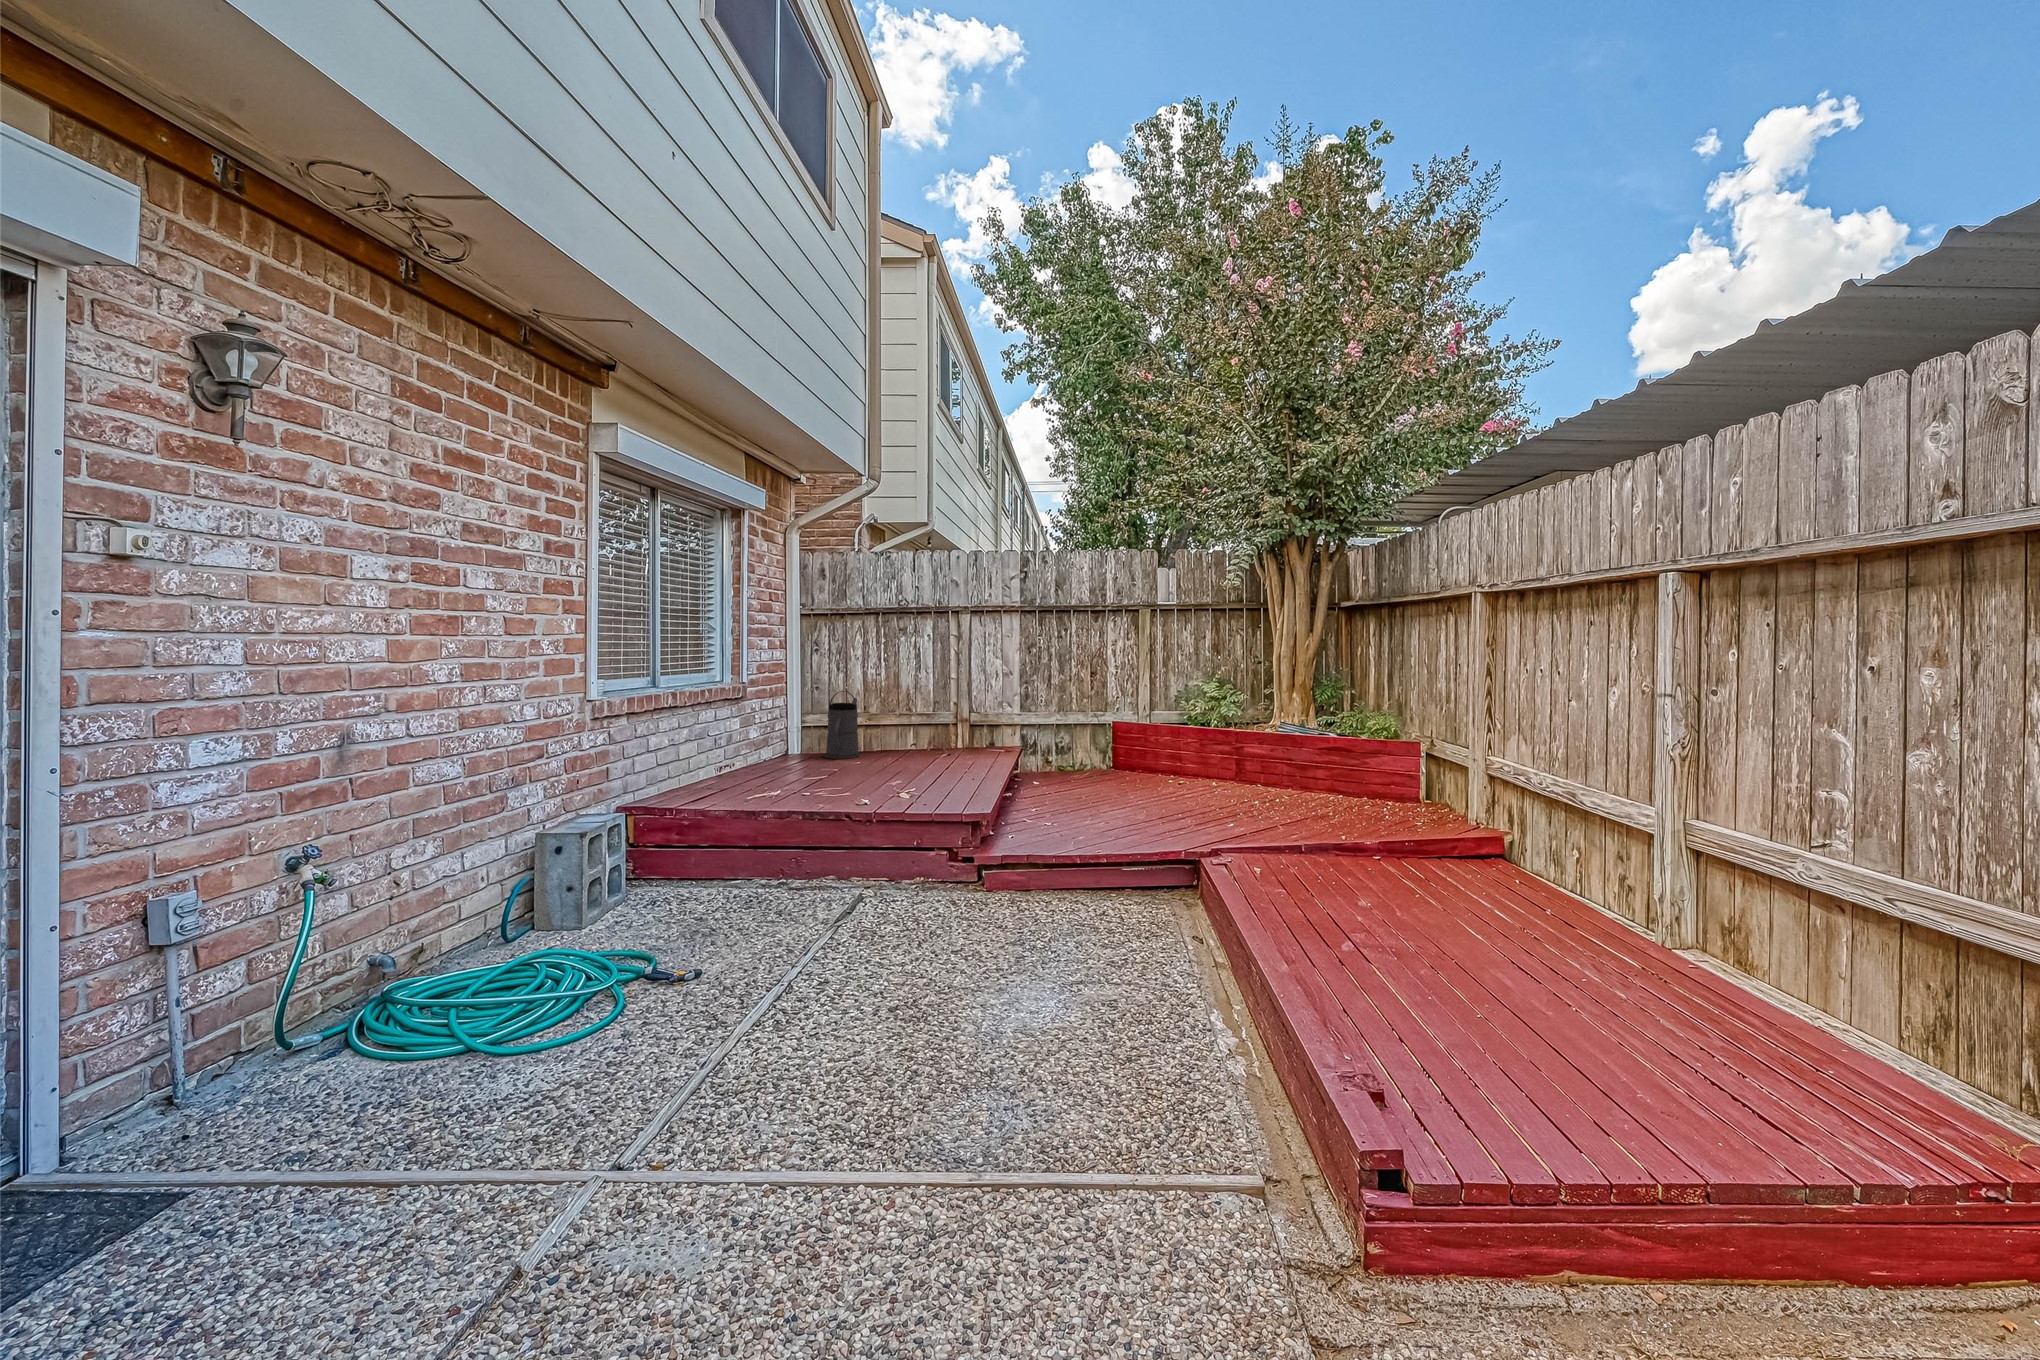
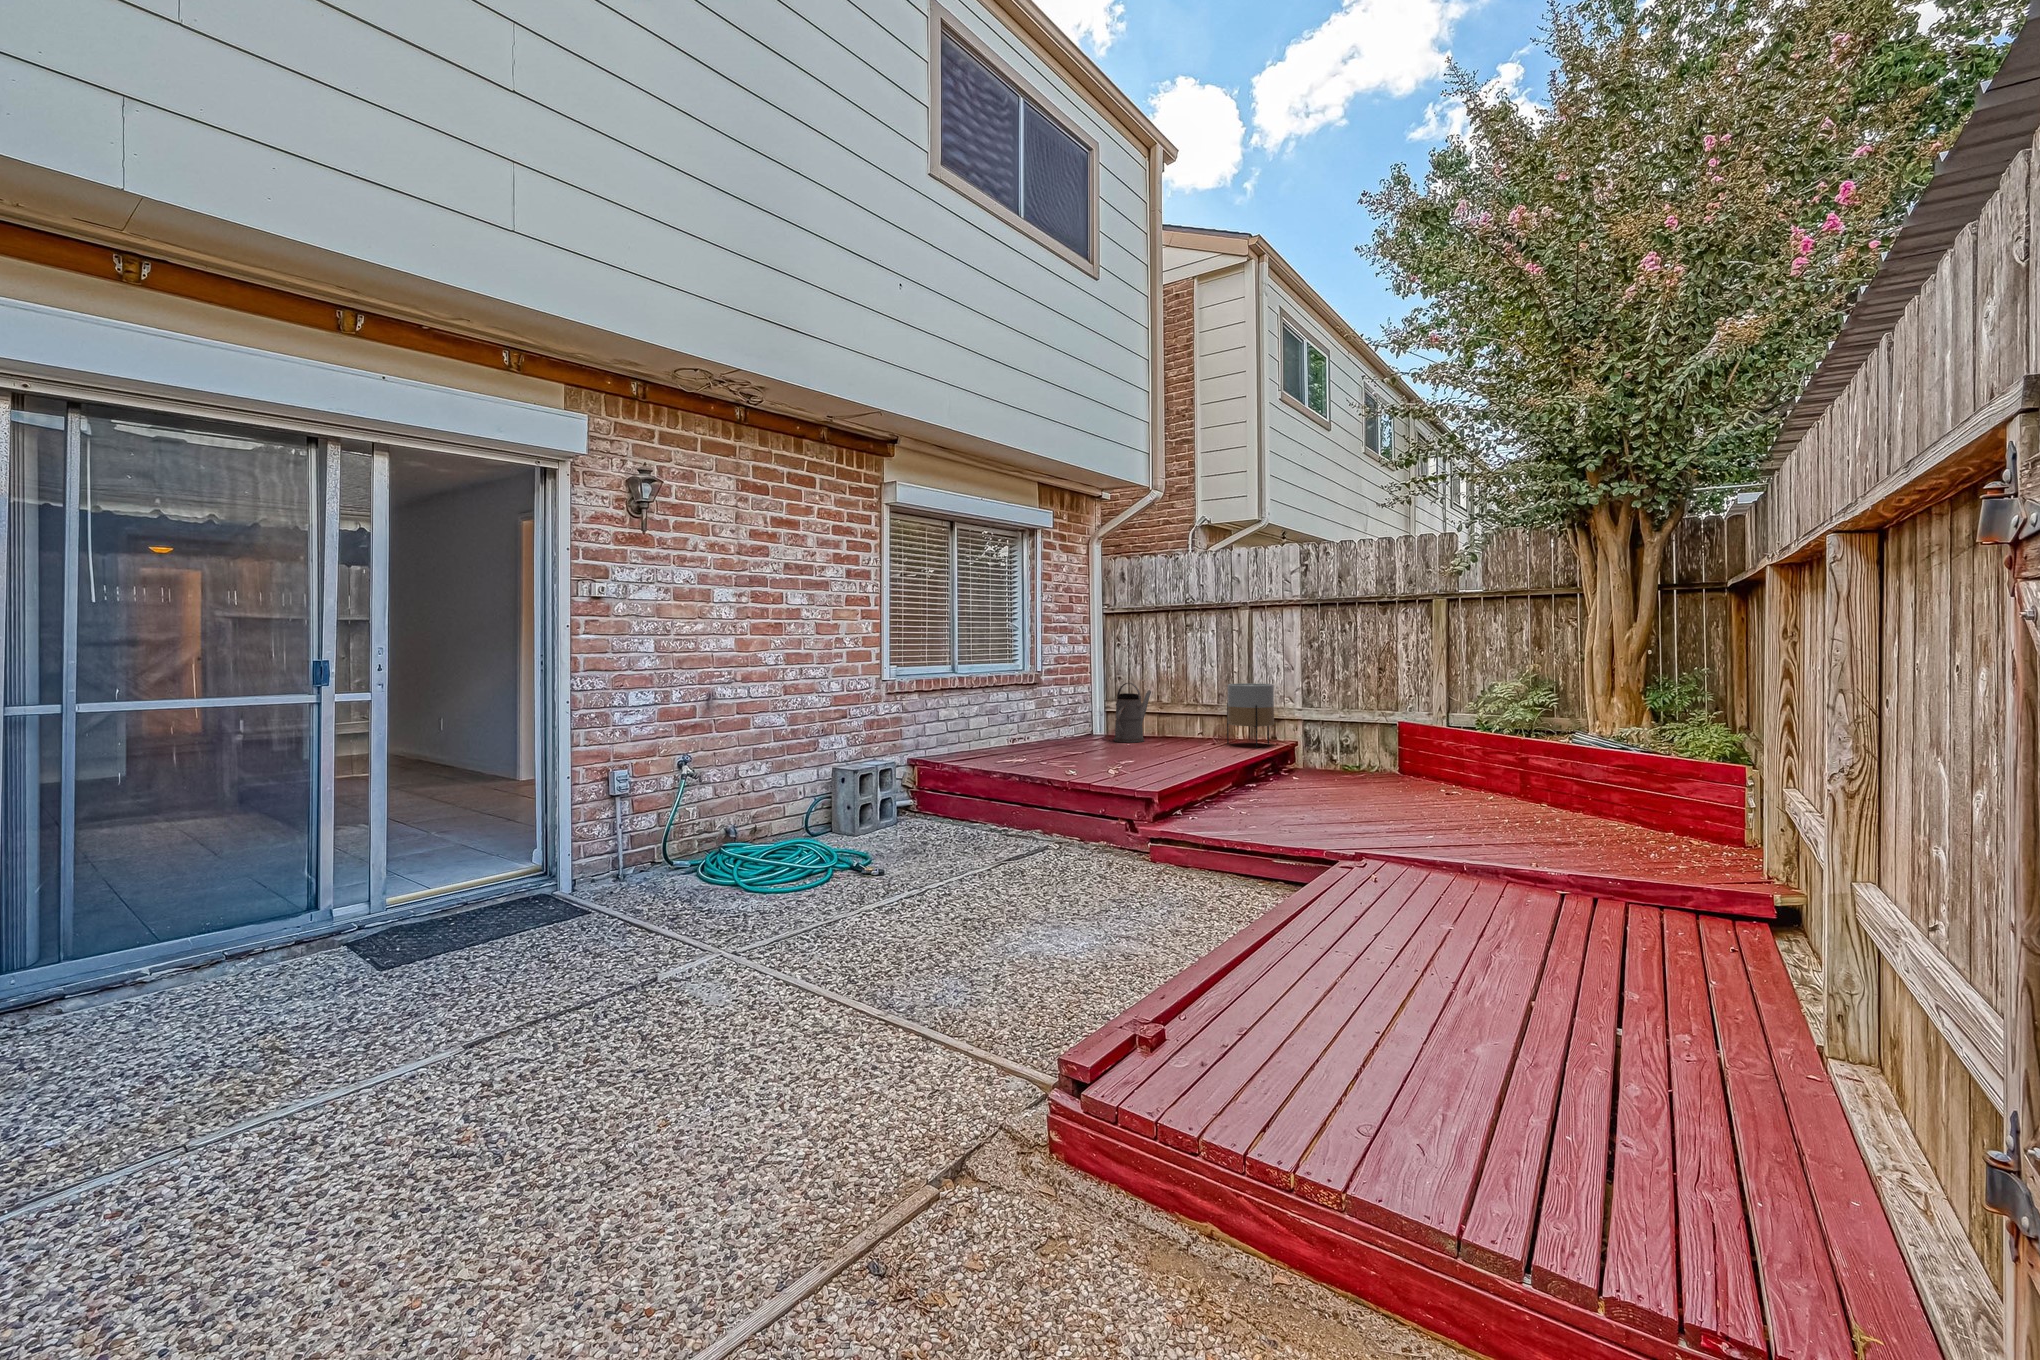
planter: none [950,690,997,756] -> present [1227,683,1274,748]

